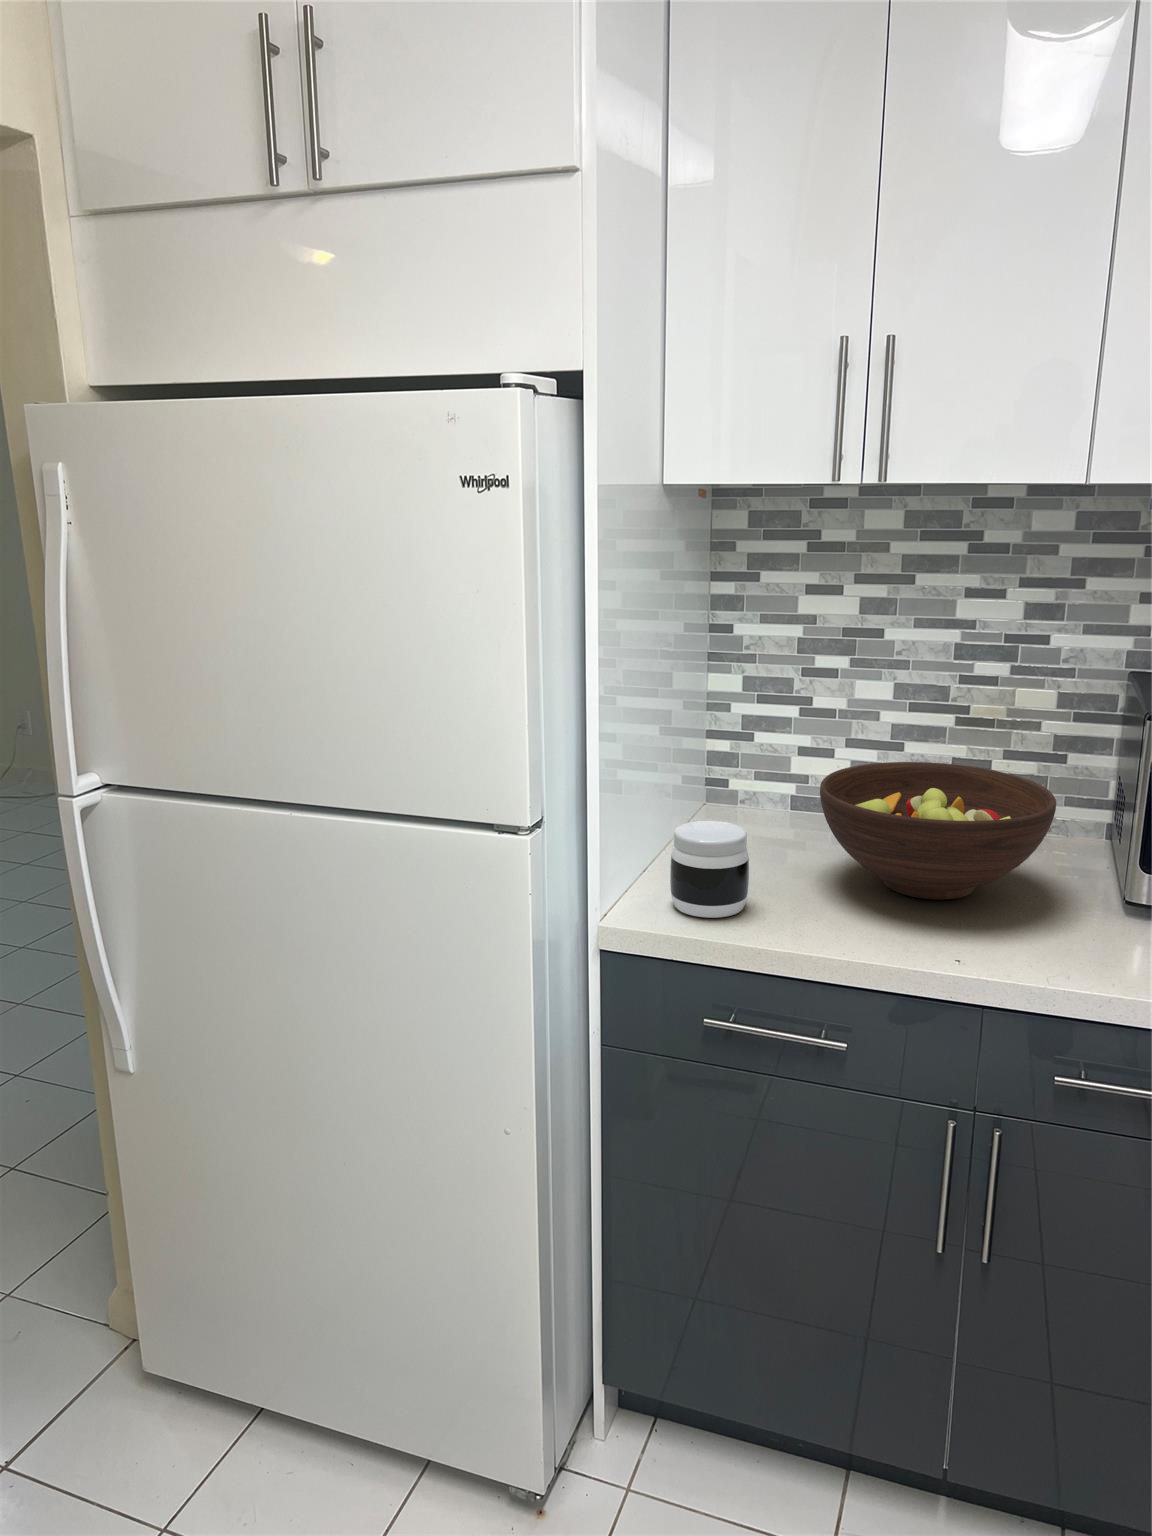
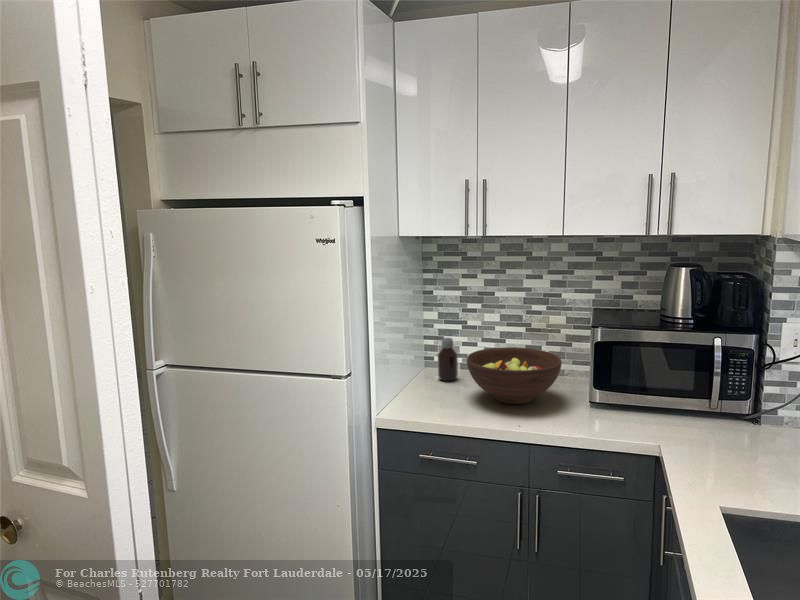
bottle: none [742,735,790,837] -> present [438,338,458,381]
jar: present [670,821,749,918] -> none [405,374,437,414]

